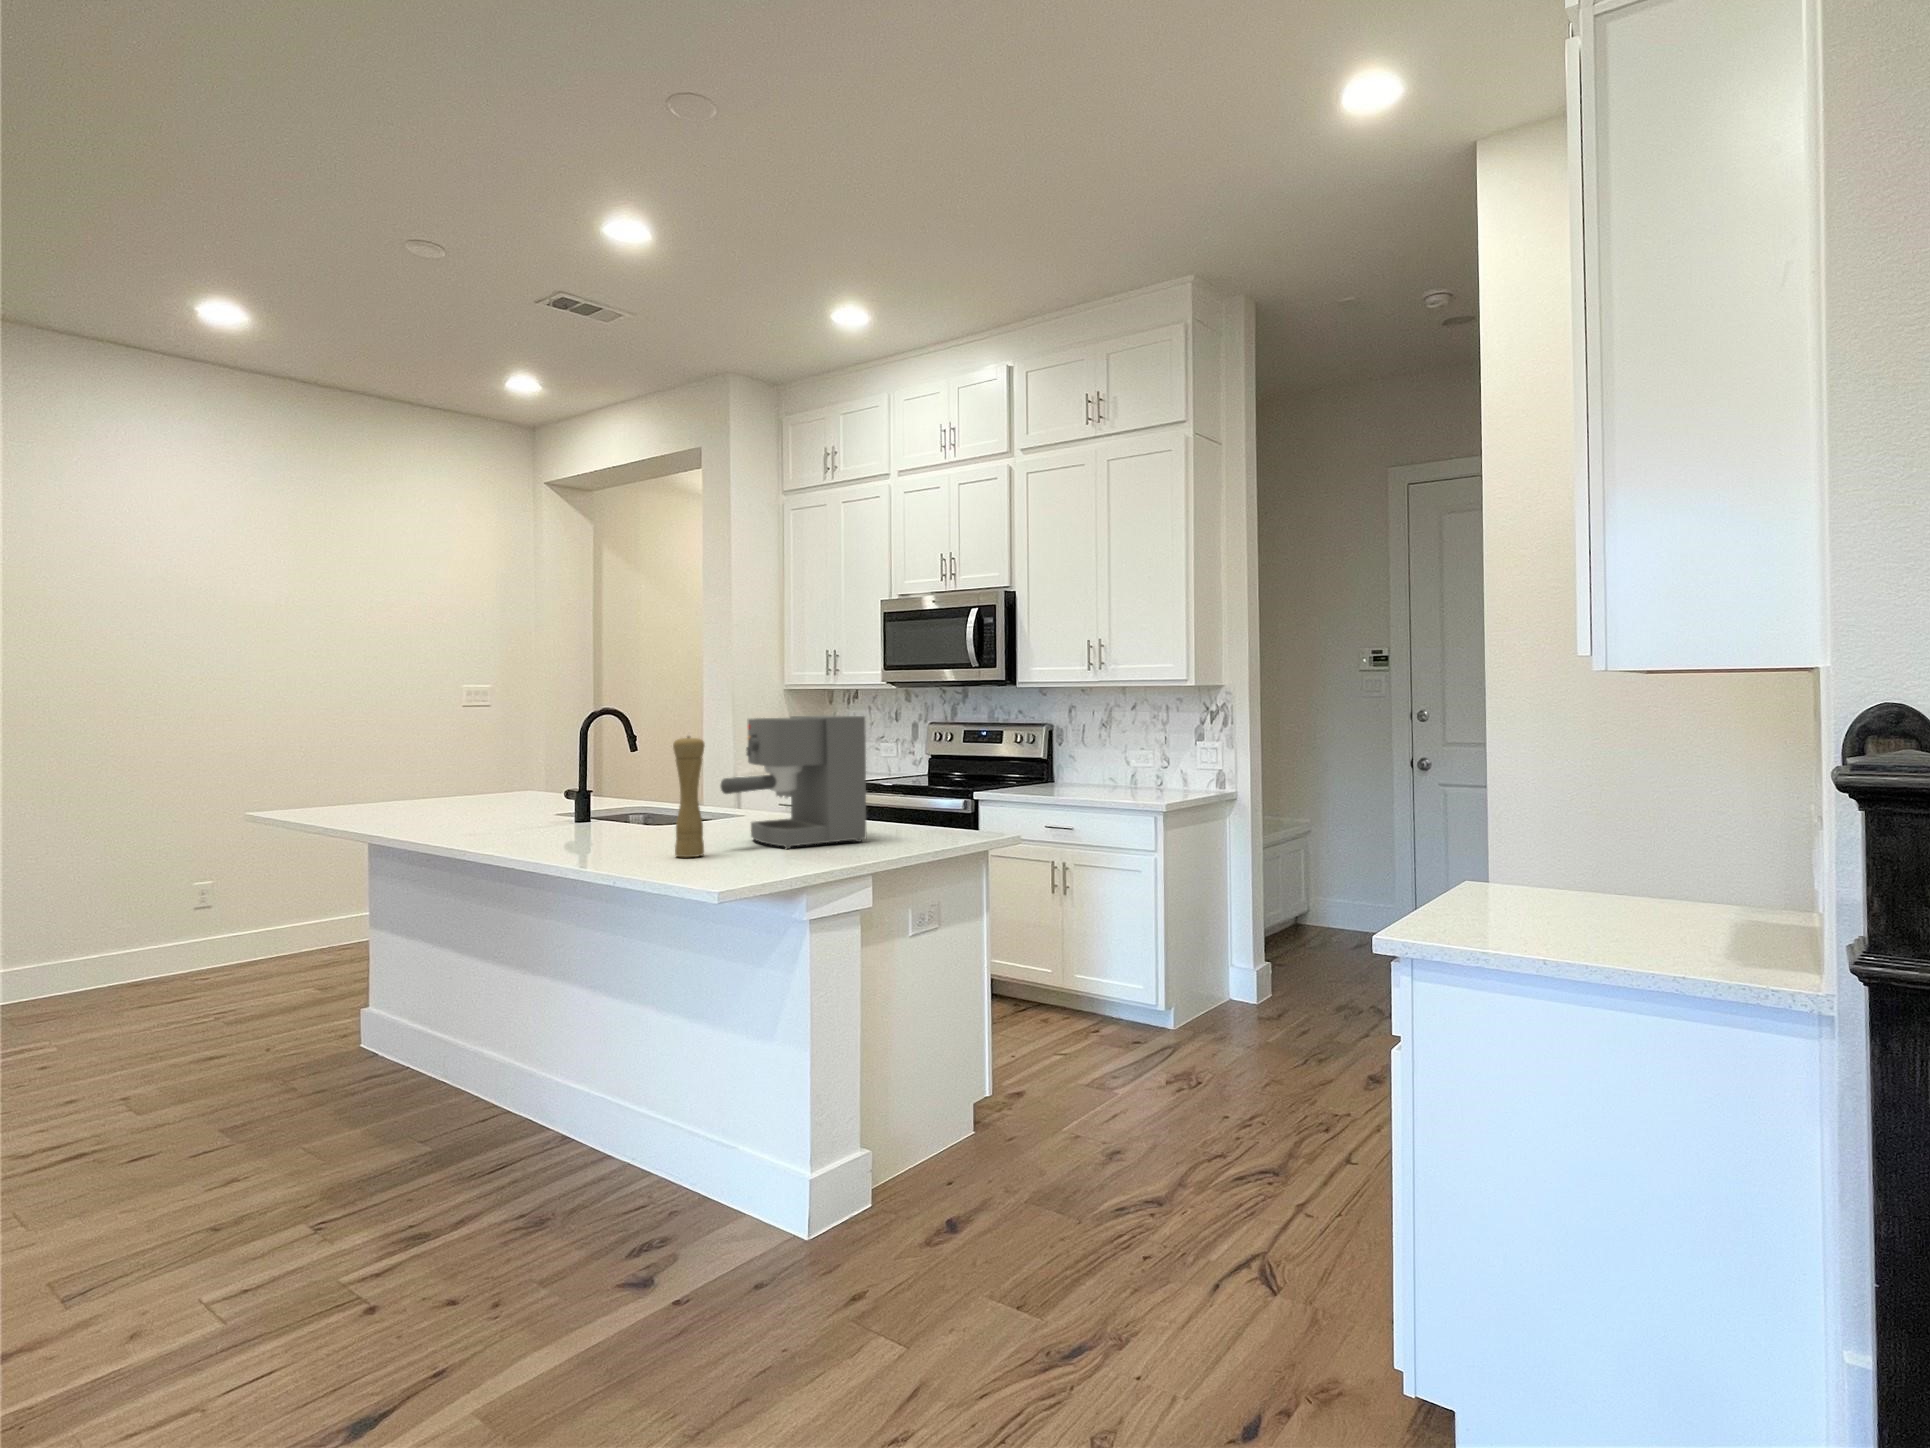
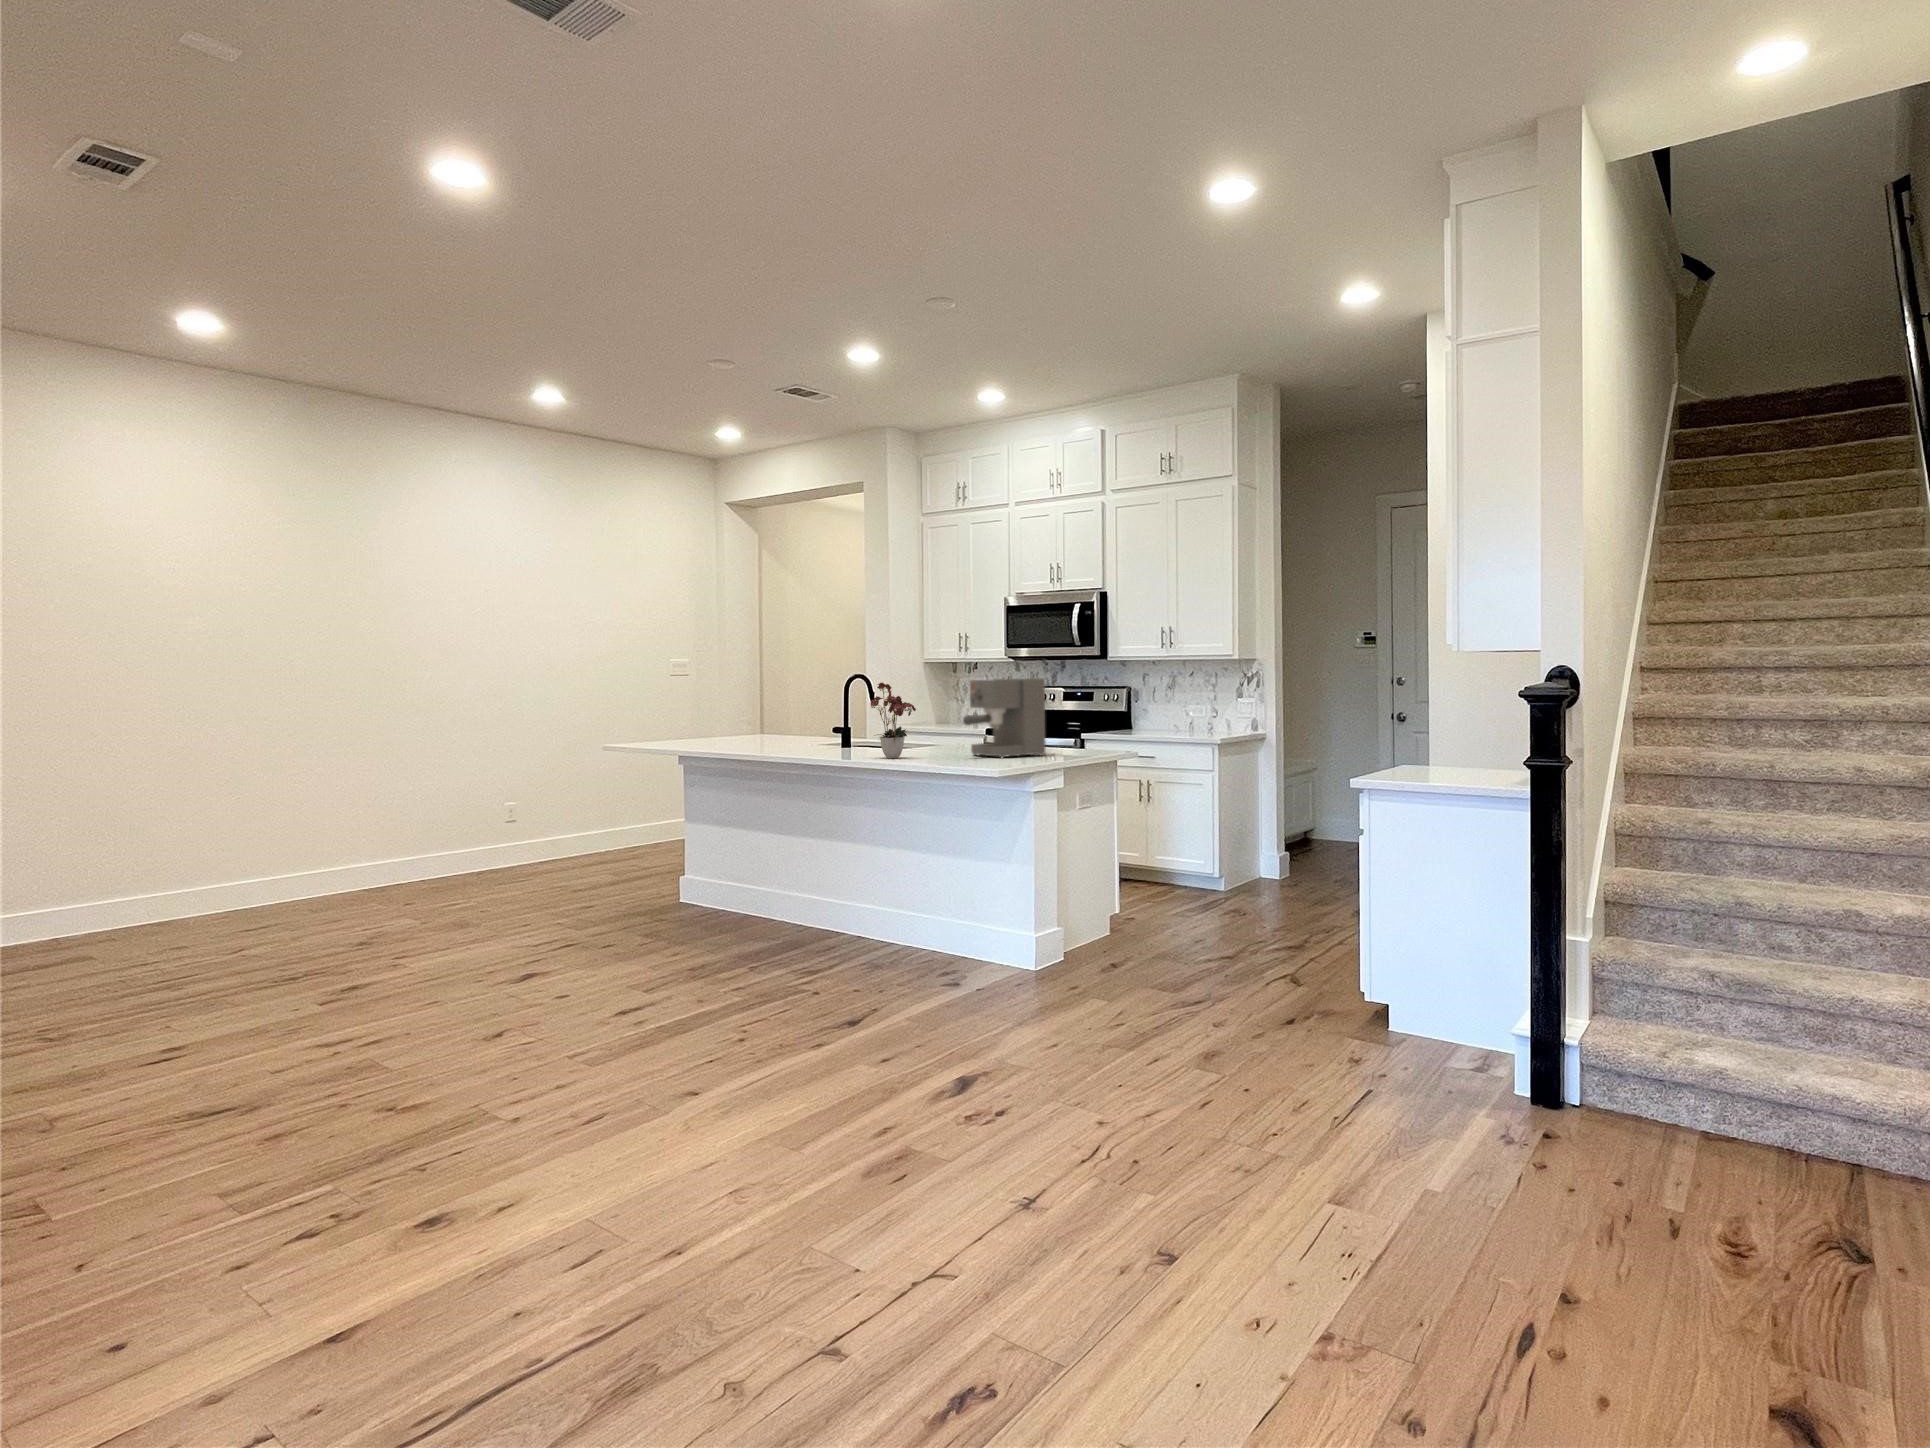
flower arrangement: none [570,716,653,848] -> present [871,682,916,758]
pepper mill: present [673,736,705,857] -> none [941,690,959,761]

